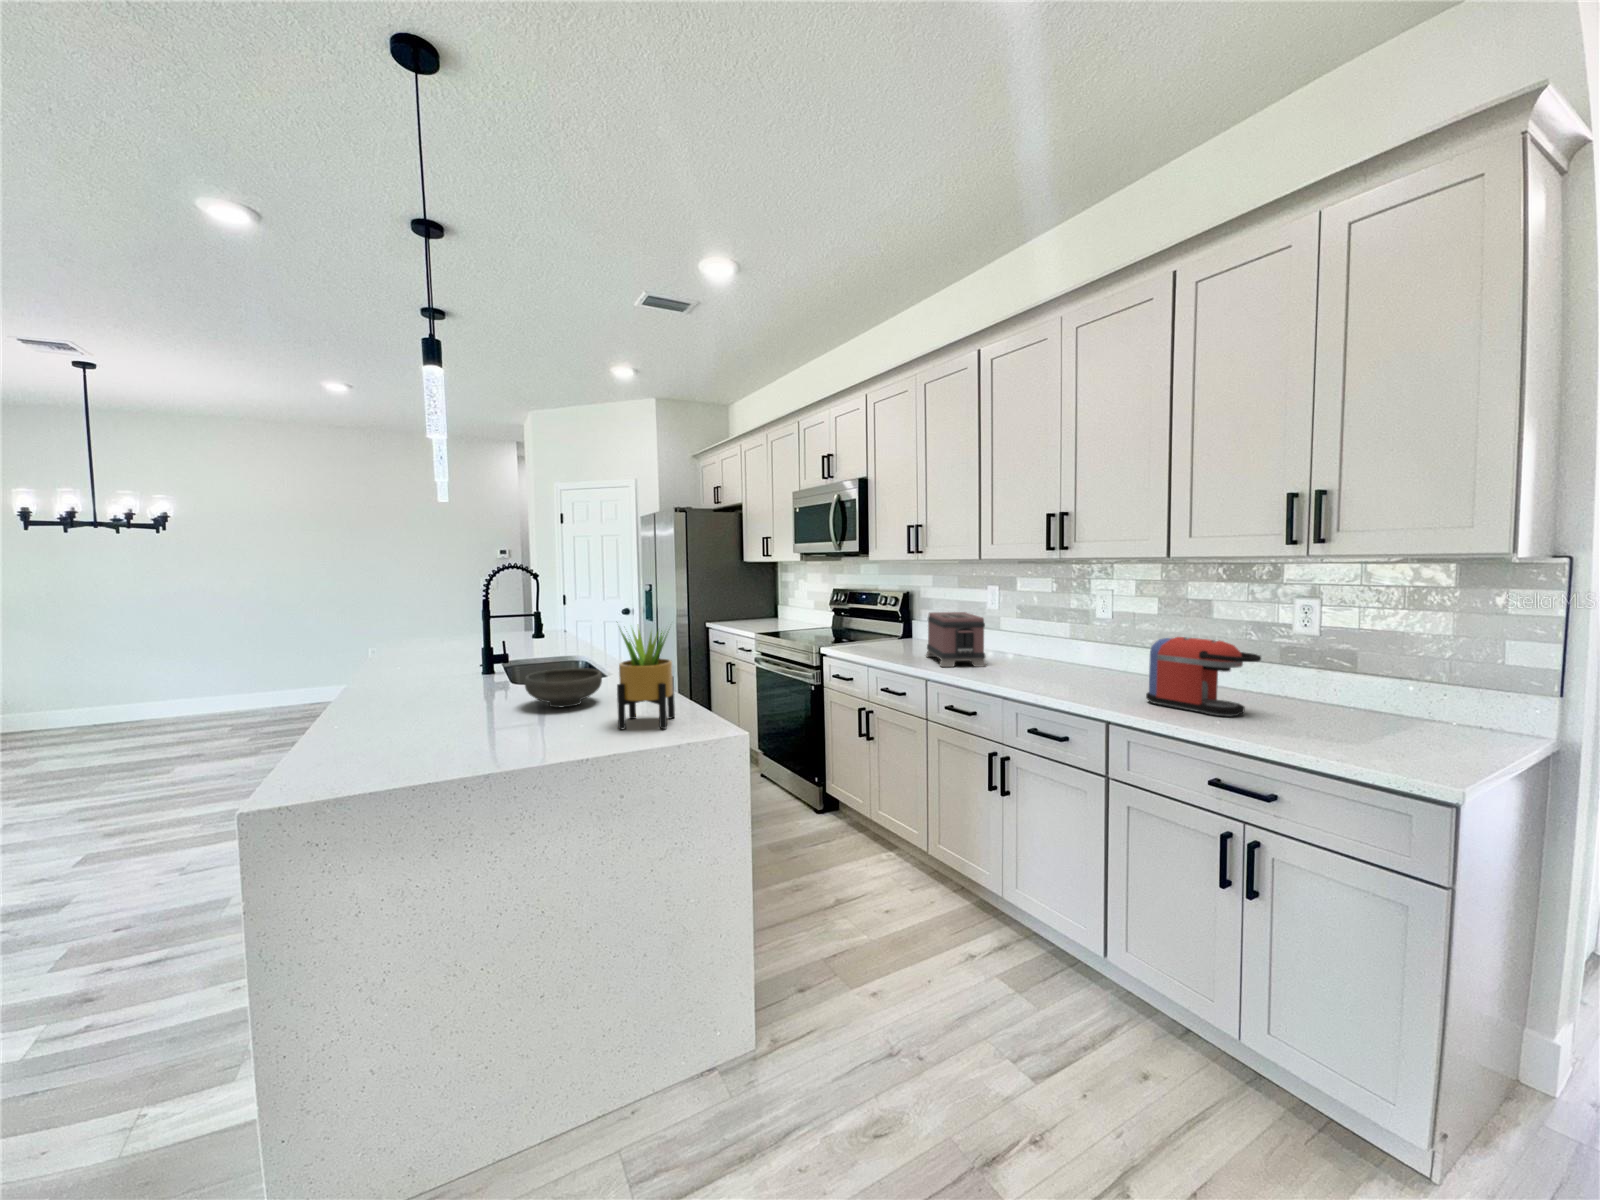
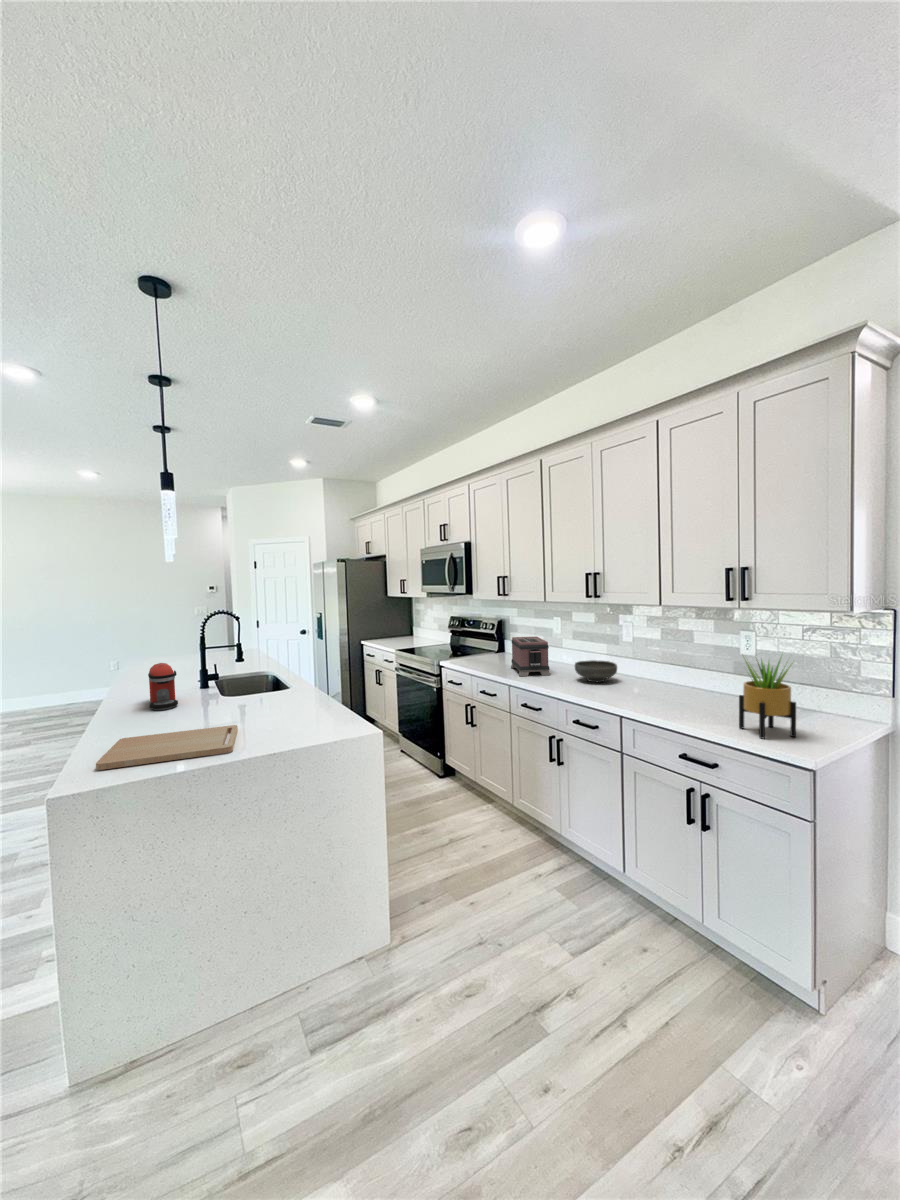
potted plant: present [617,629,675,729] -> present [739,657,796,738]
coffee maker: present [1146,637,1261,717] -> present [148,663,178,710]
bowl: present [525,668,602,708] -> present [575,660,617,682]
cutting board: none [317,720,533,777] -> present [96,725,238,770]

